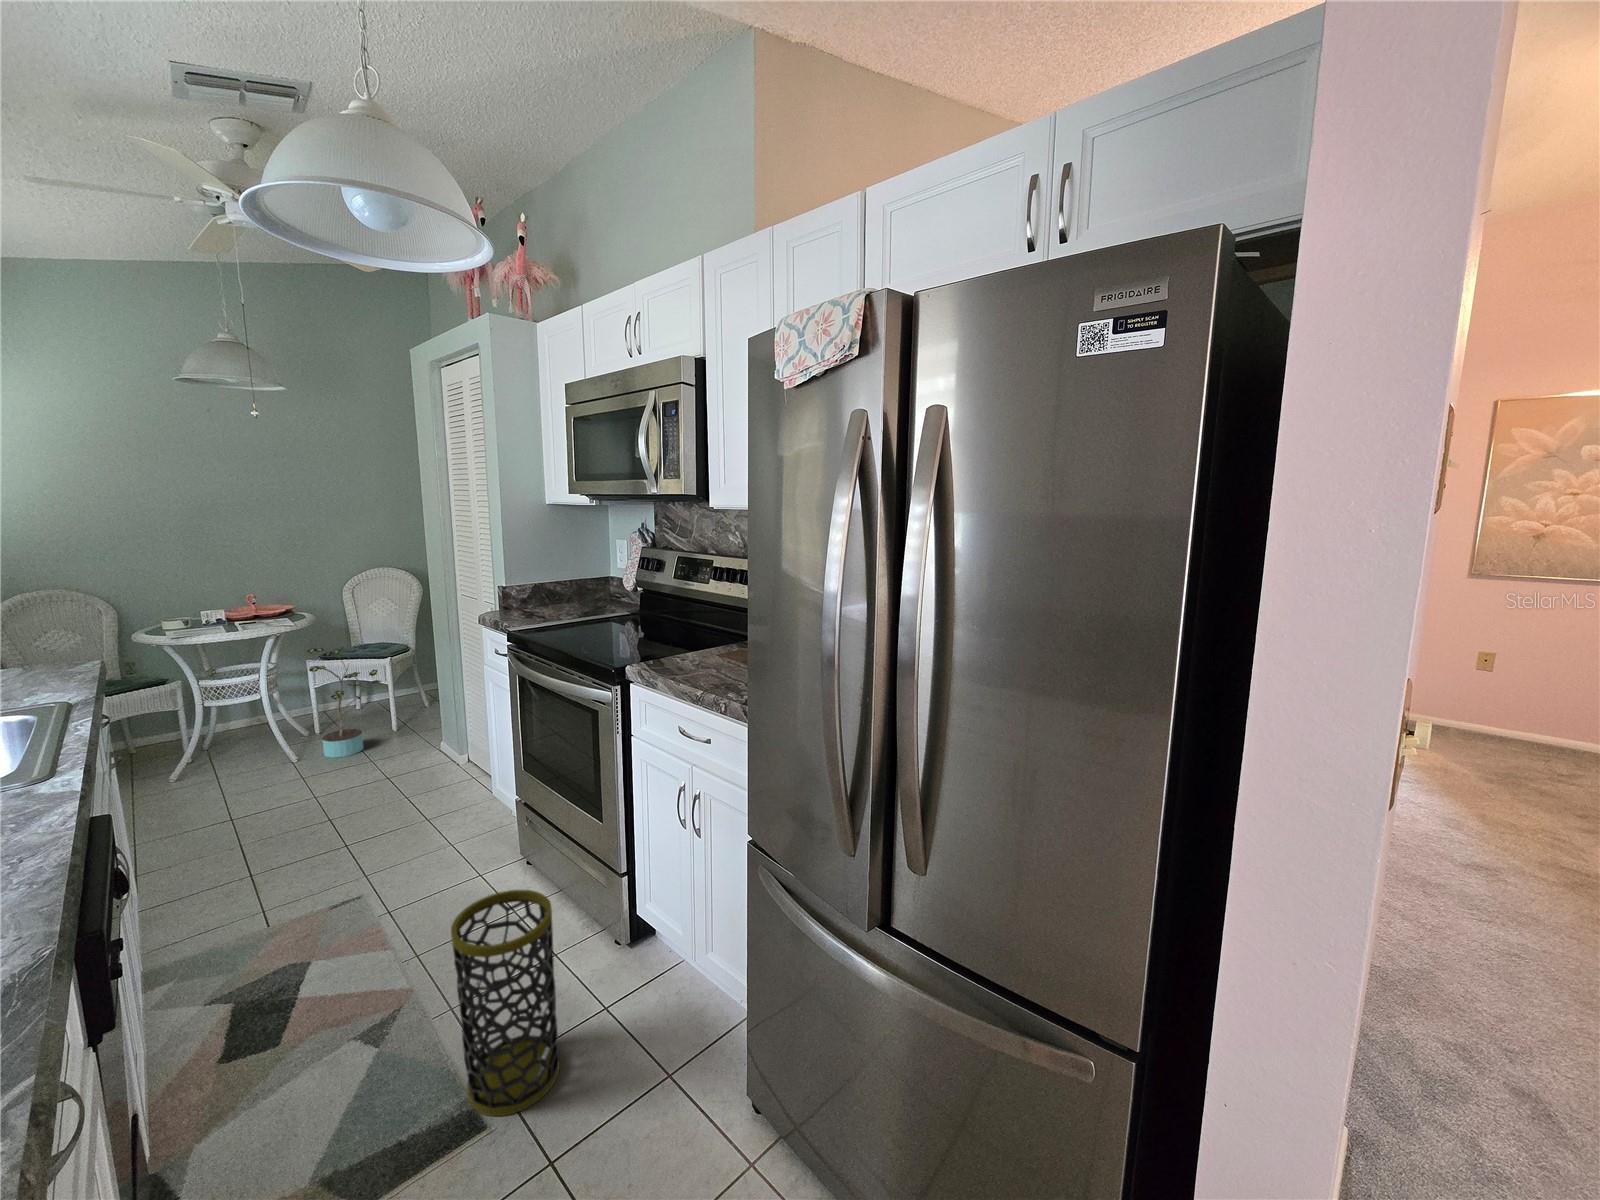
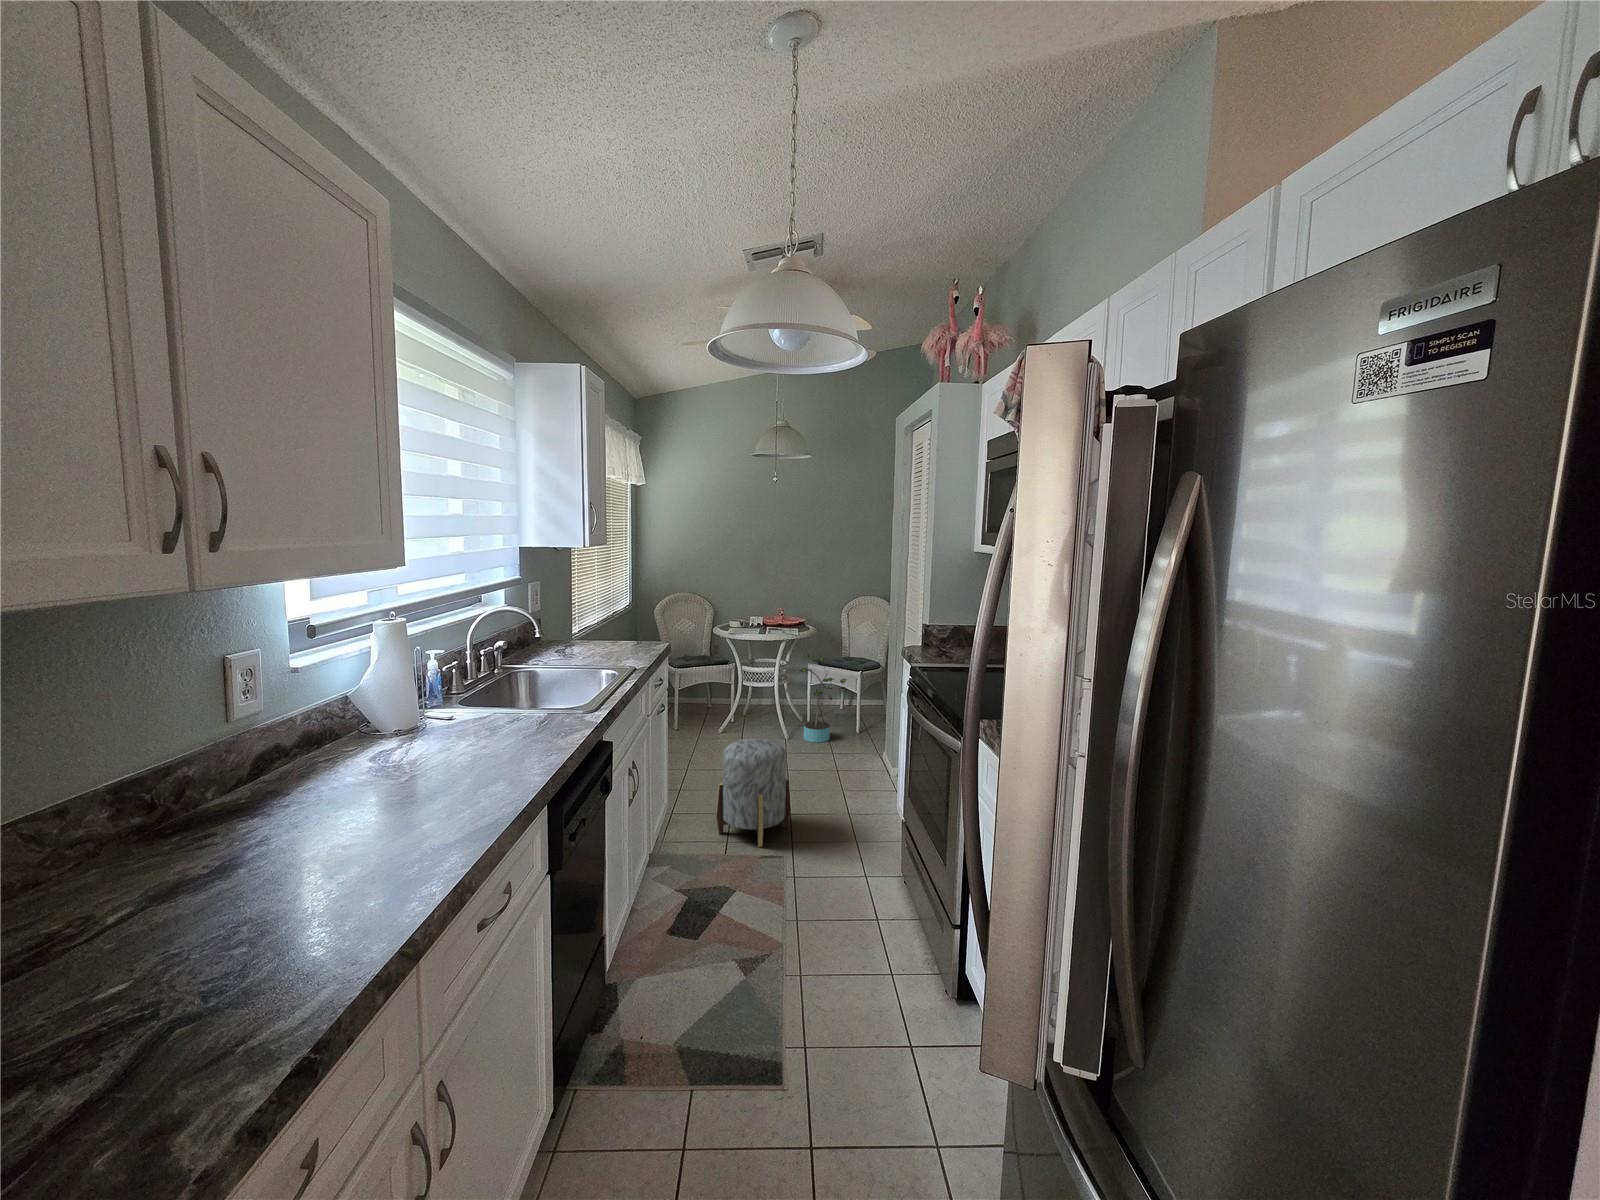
stool: none [234,764,355,909] -> present [716,738,791,847]
trash can: present [451,890,560,1116] -> none [781,891,864,1099]

